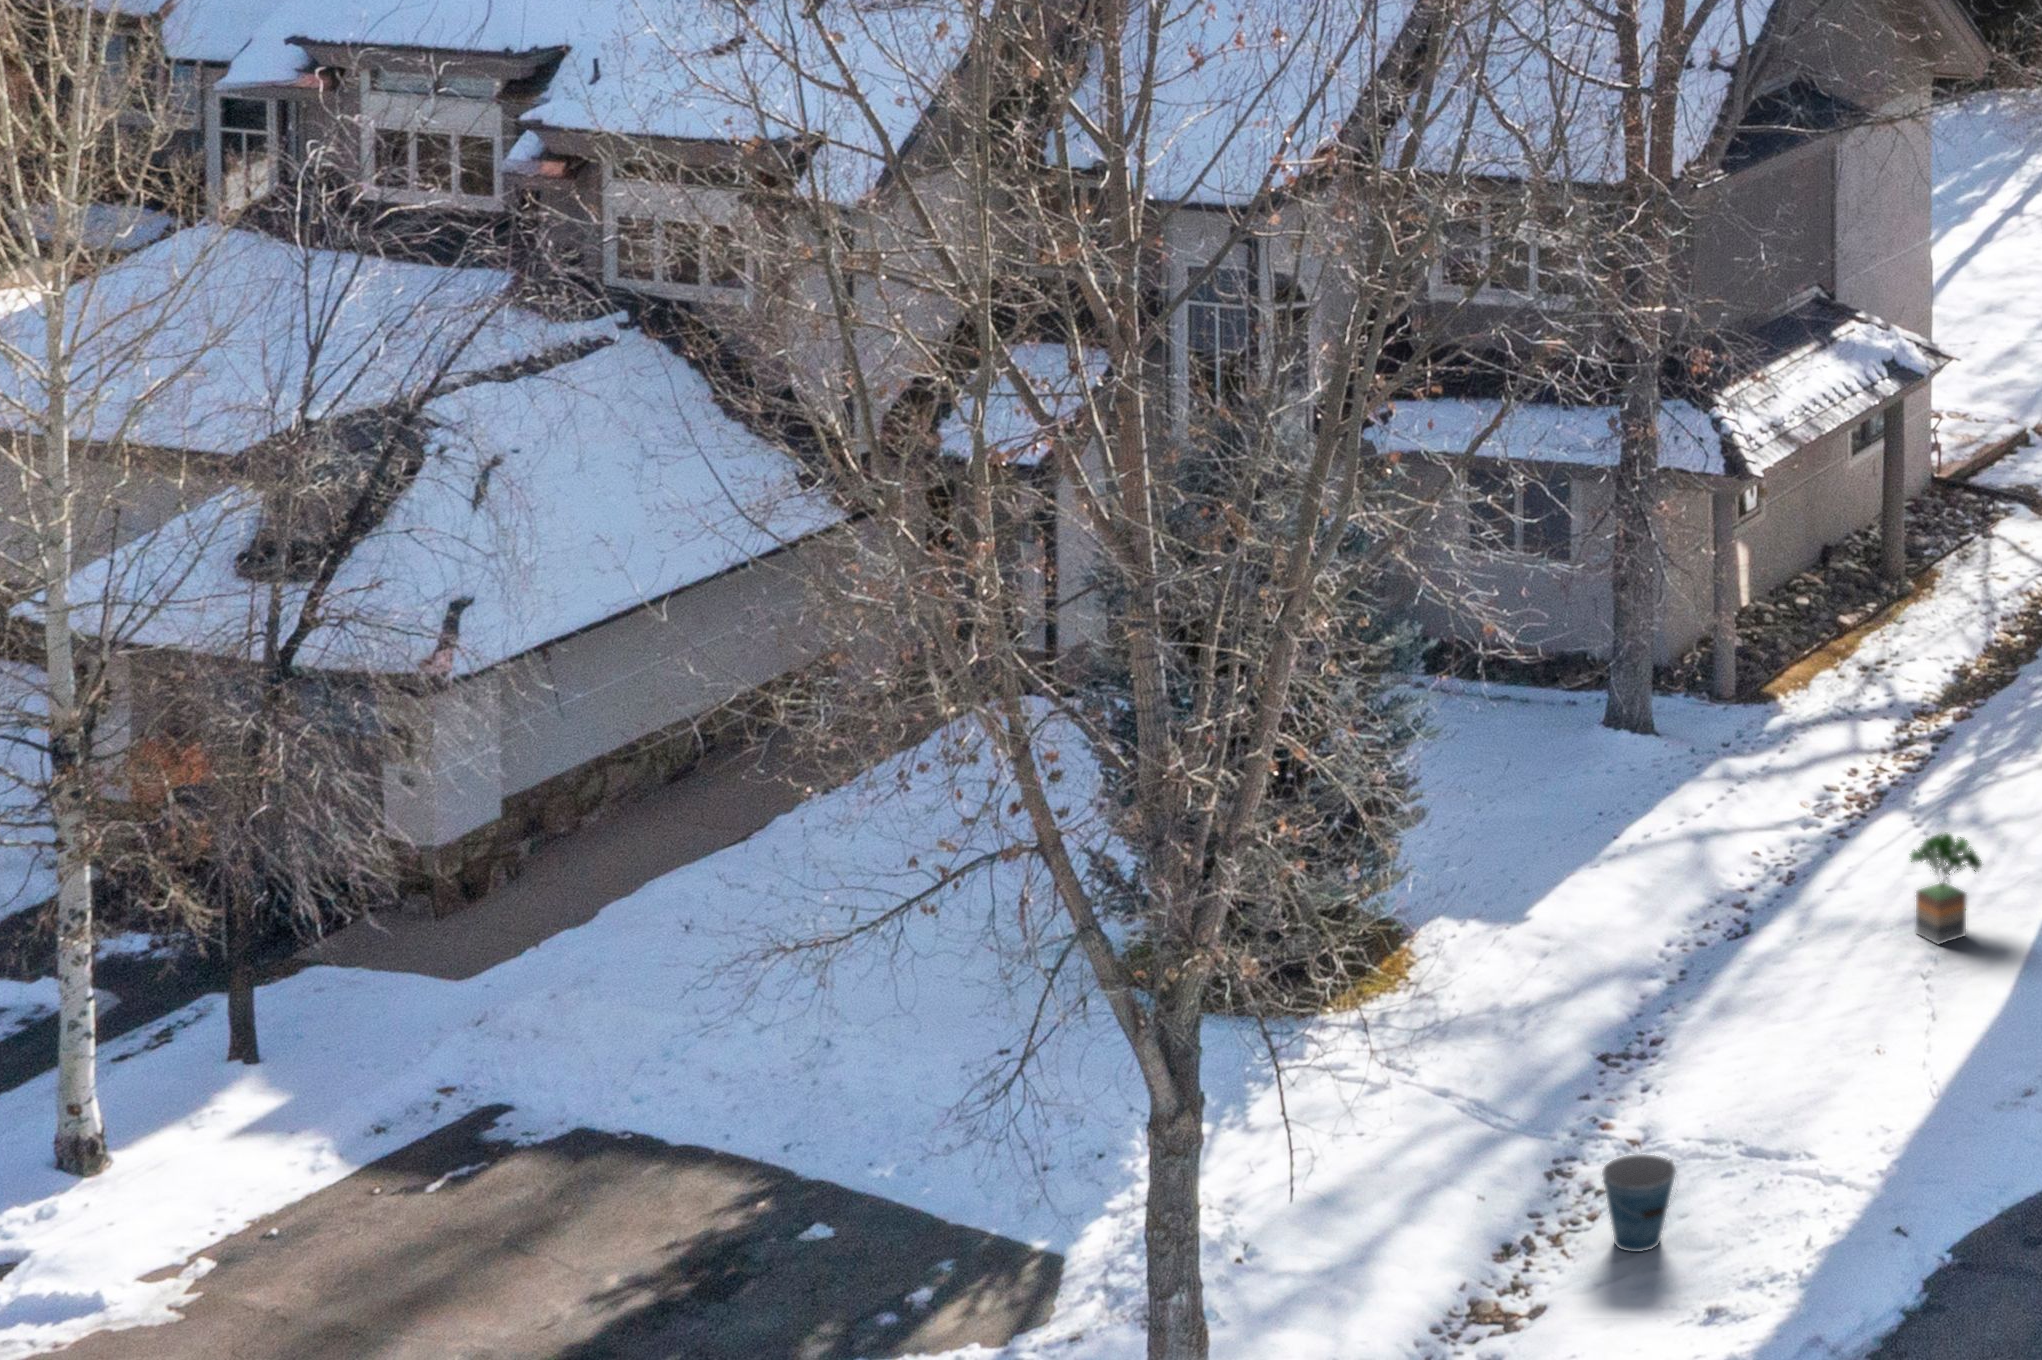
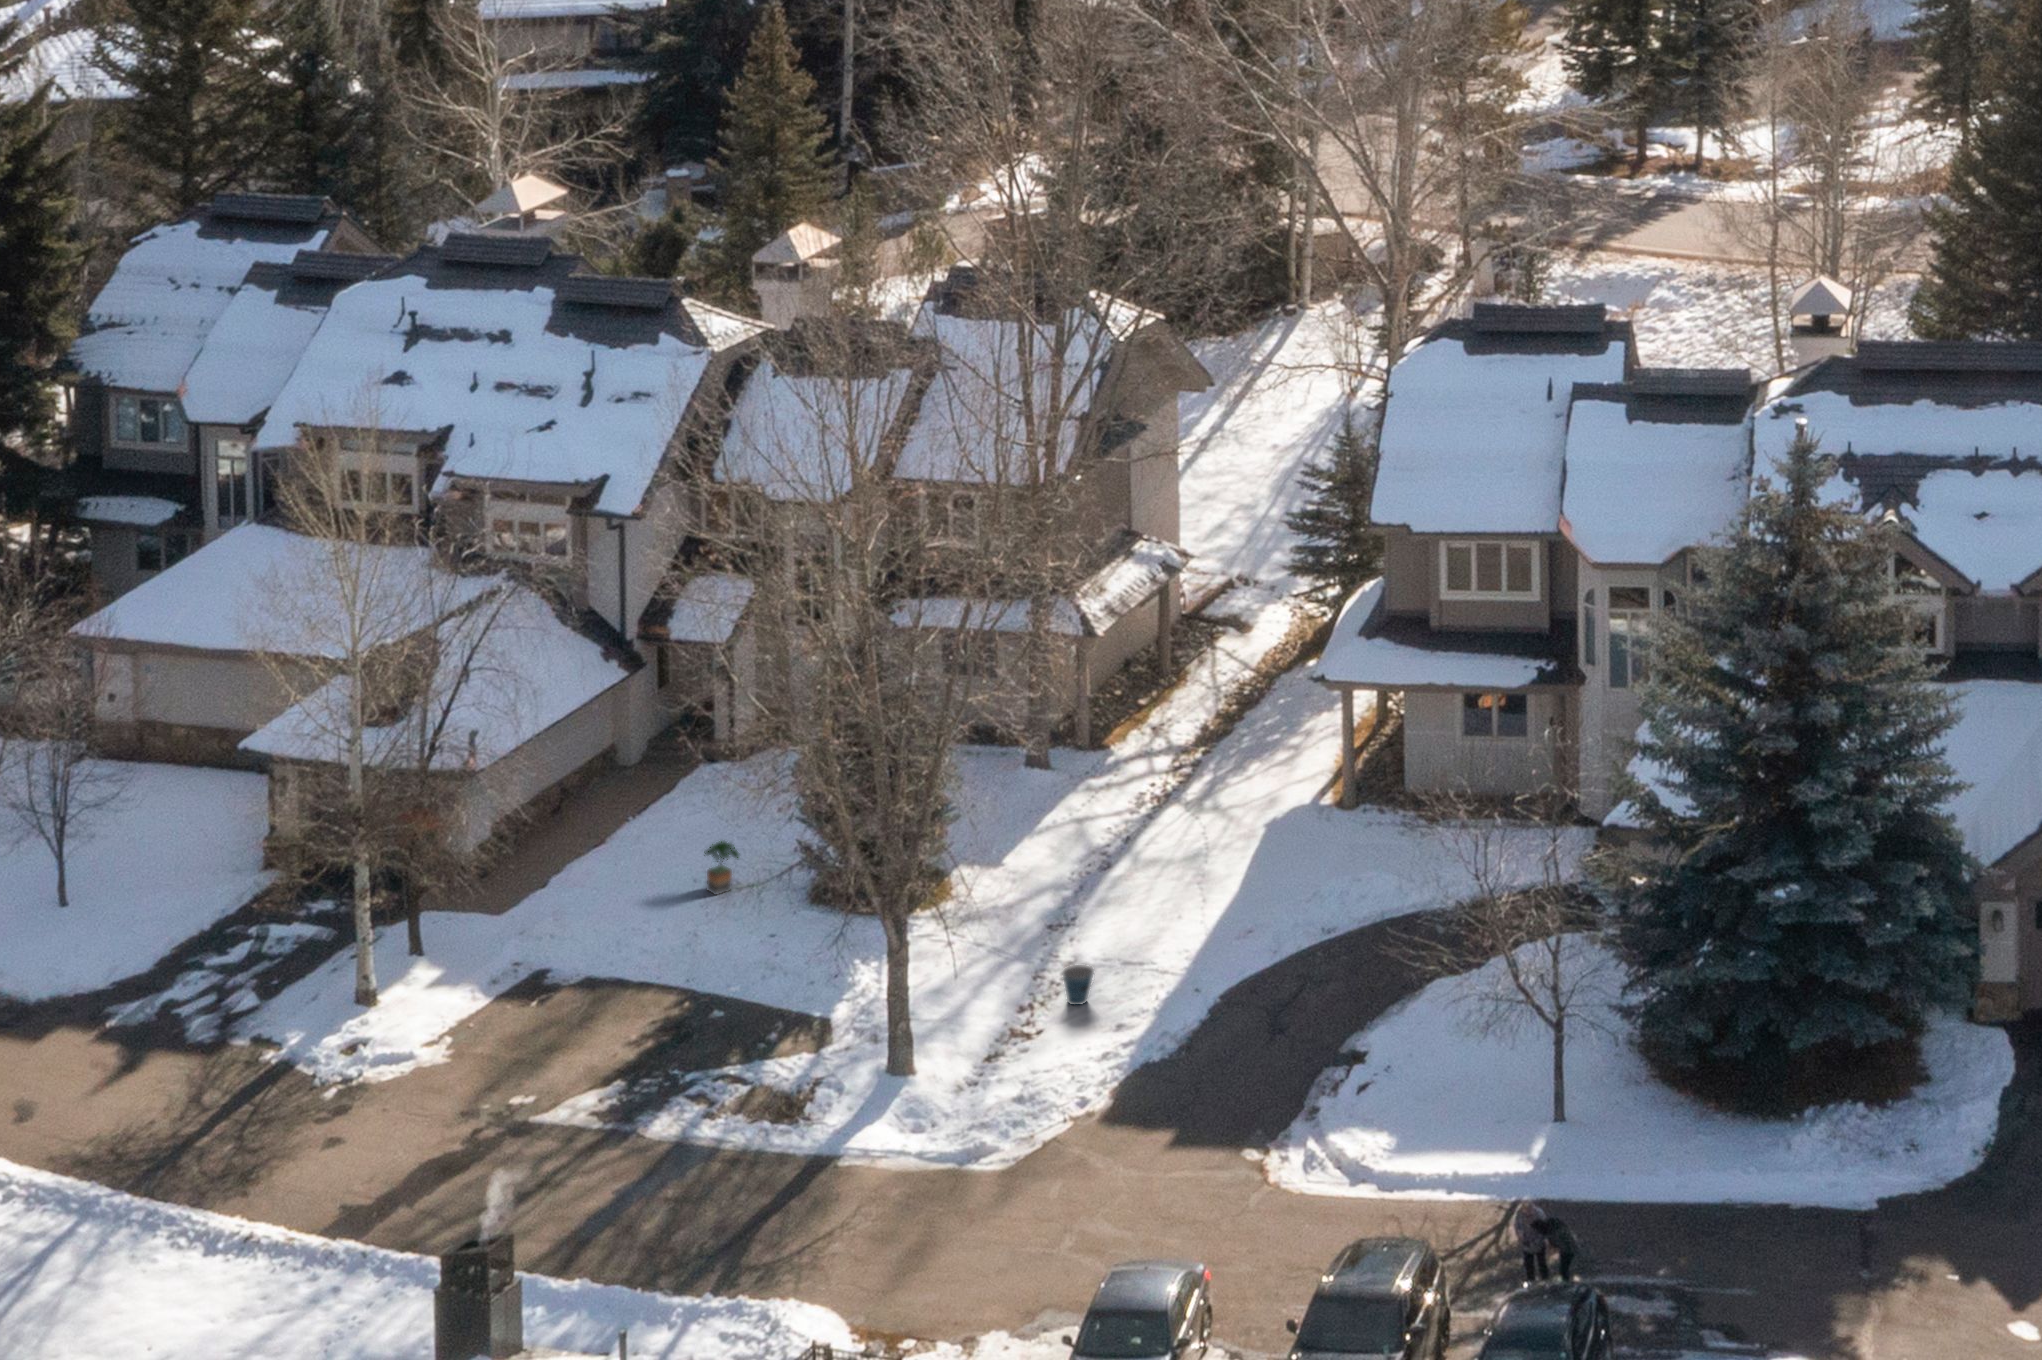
potted tree: present [1910,832,1982,944] -> present [704,841,739,895]

